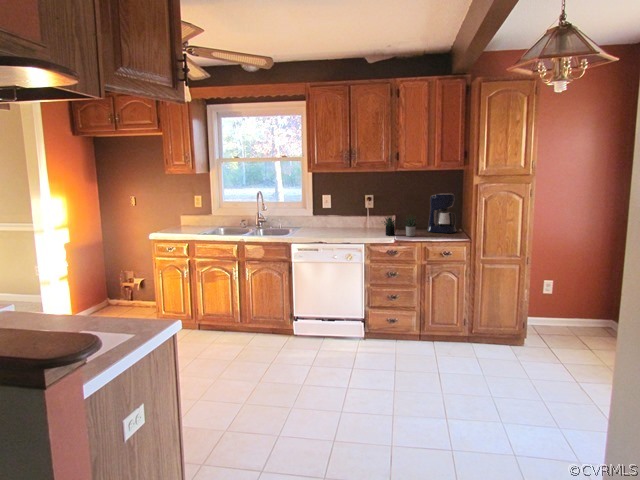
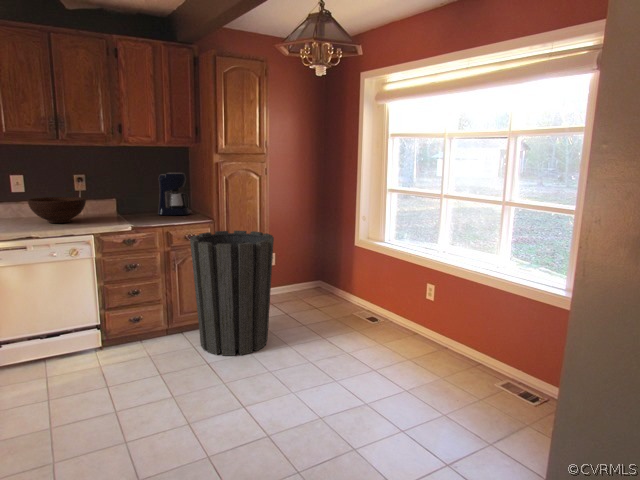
fruit bowl: none [327,213,366,233] -> present [28,197,86,223]
succulent plant: present [384,216,419,236] -> none [107,195,158,222]
trash can: none [438,251,524,375] -> present [190,231,274,356]

